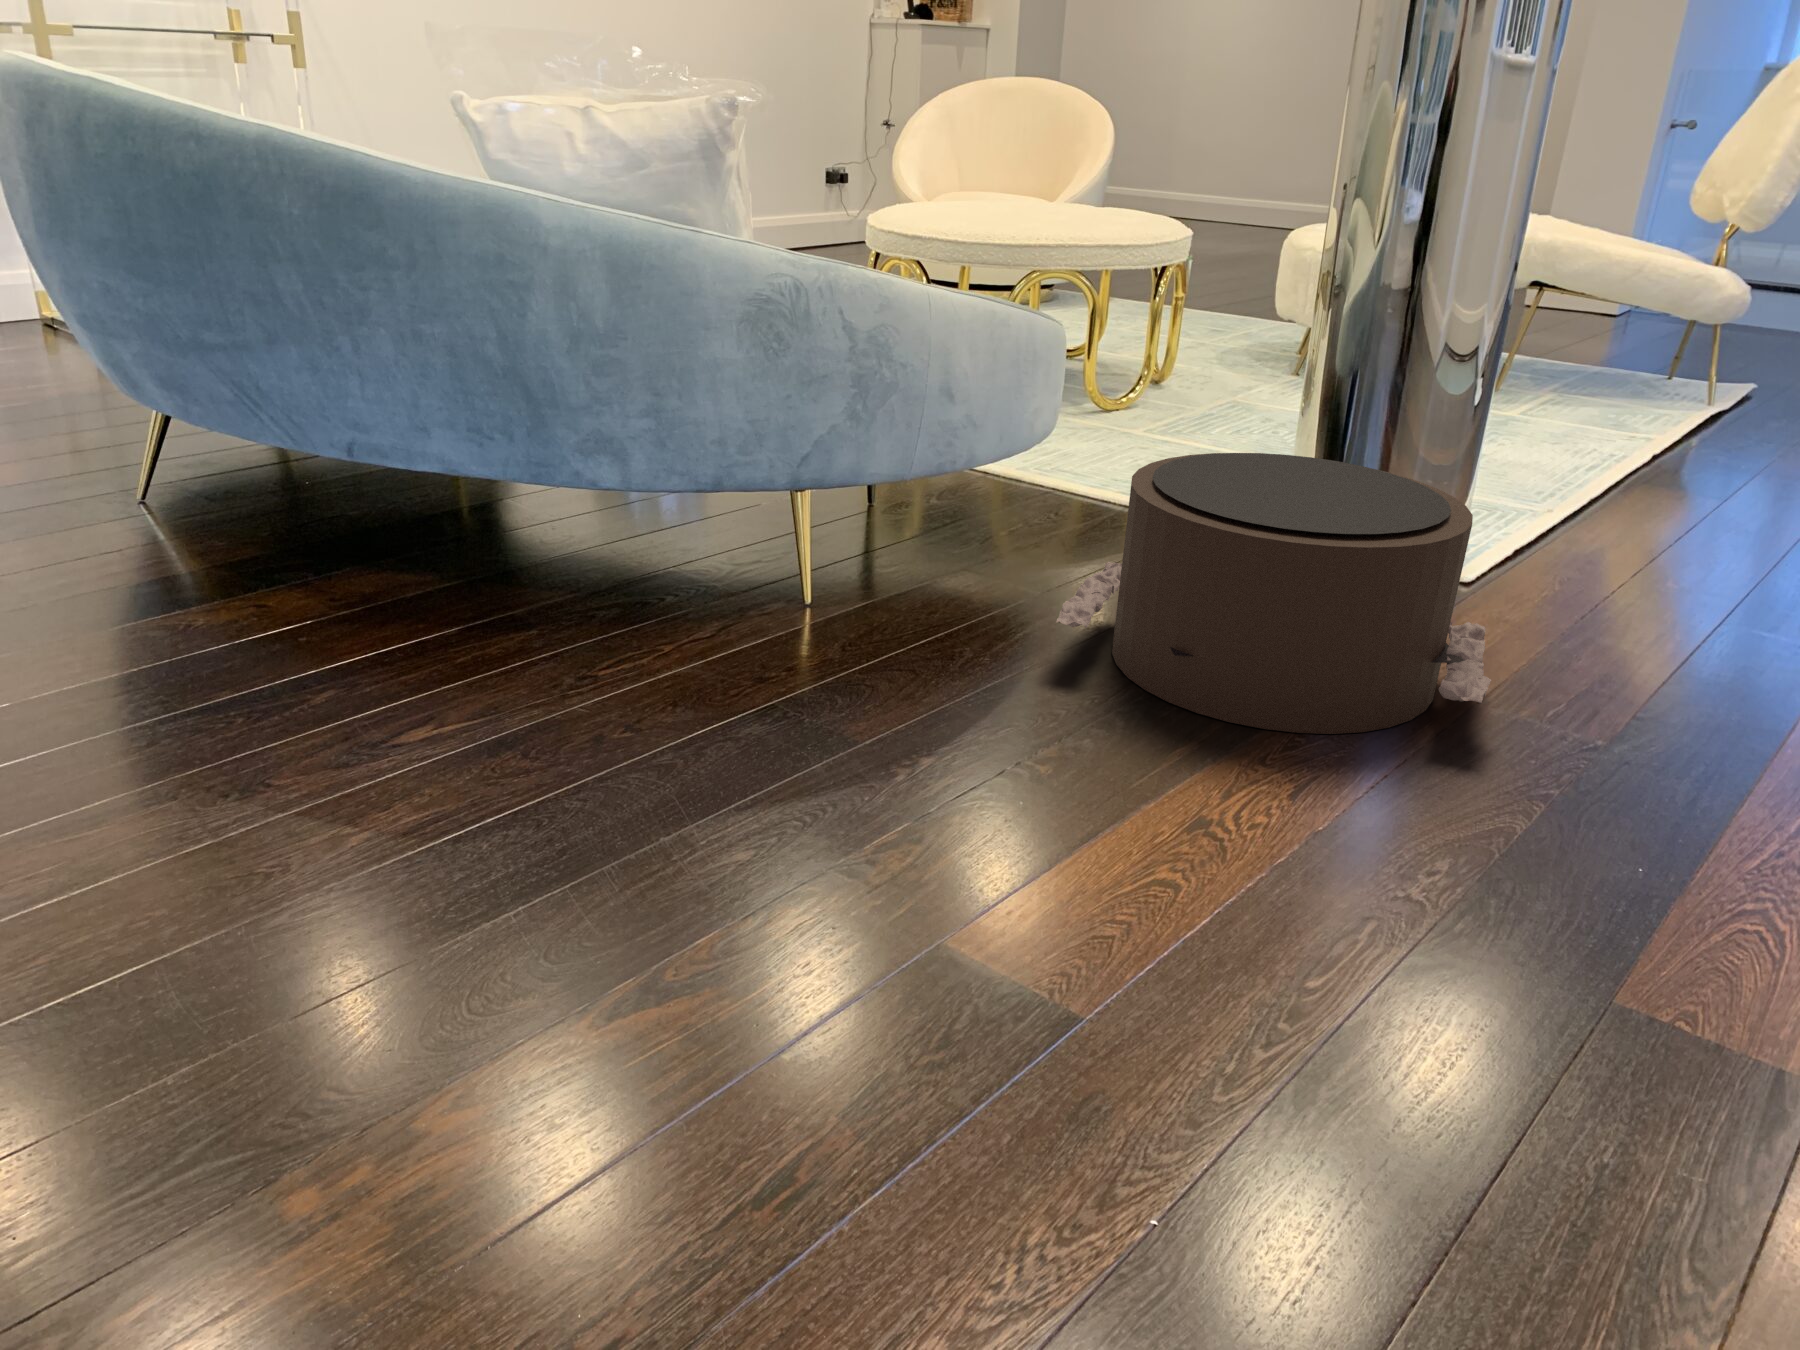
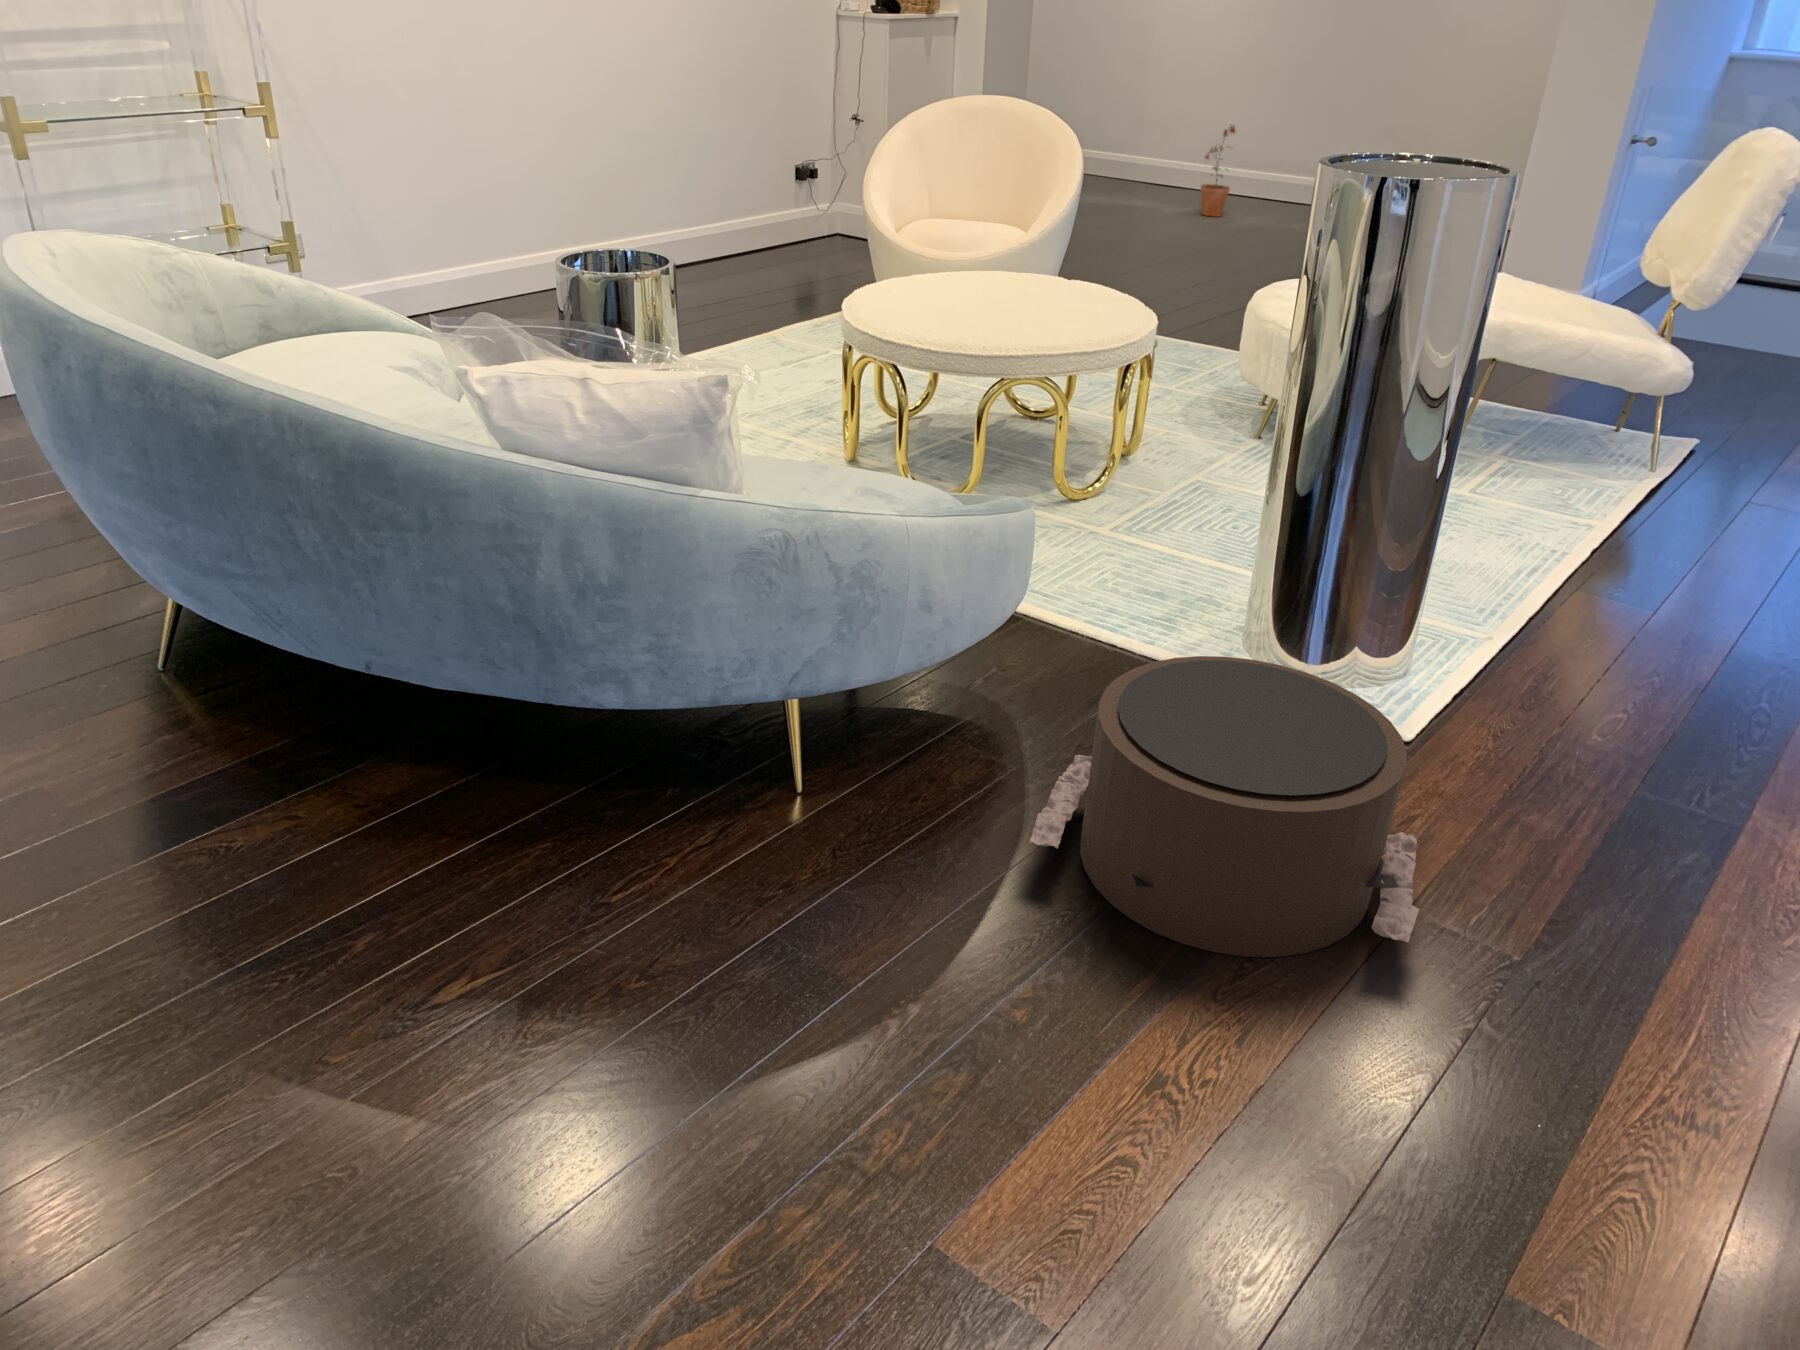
potted plant: none [1234,151,1271,243] -> present [1201,126,1236,217]

